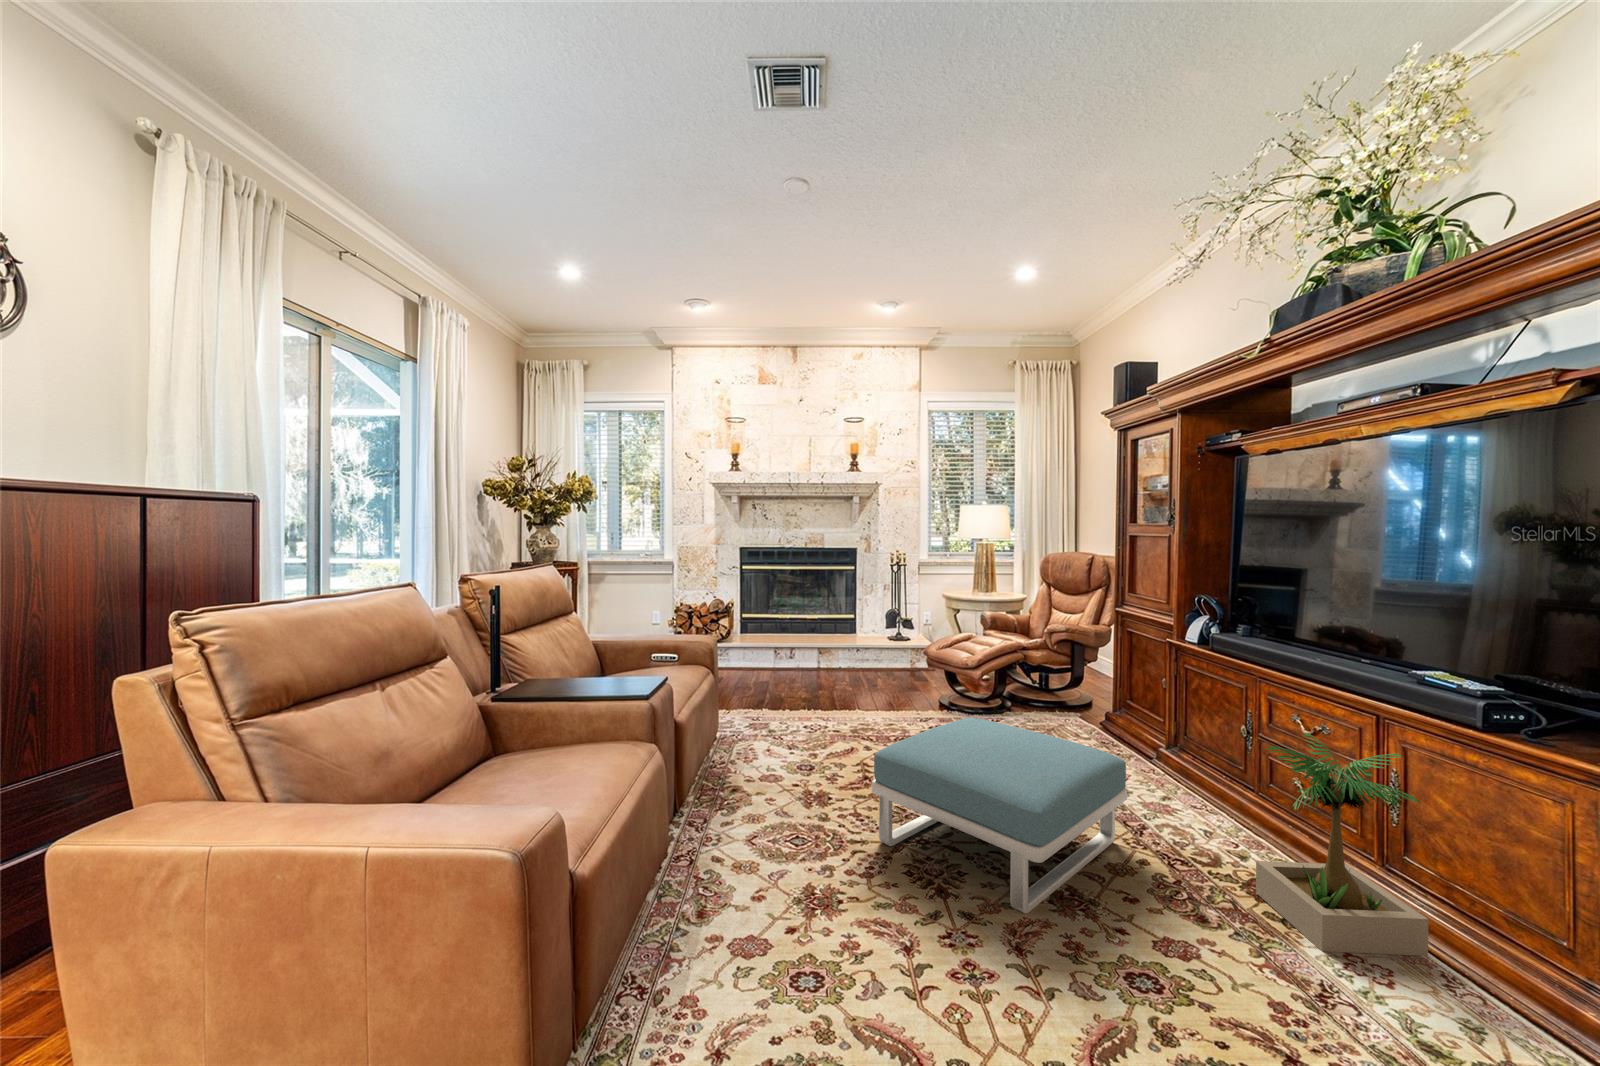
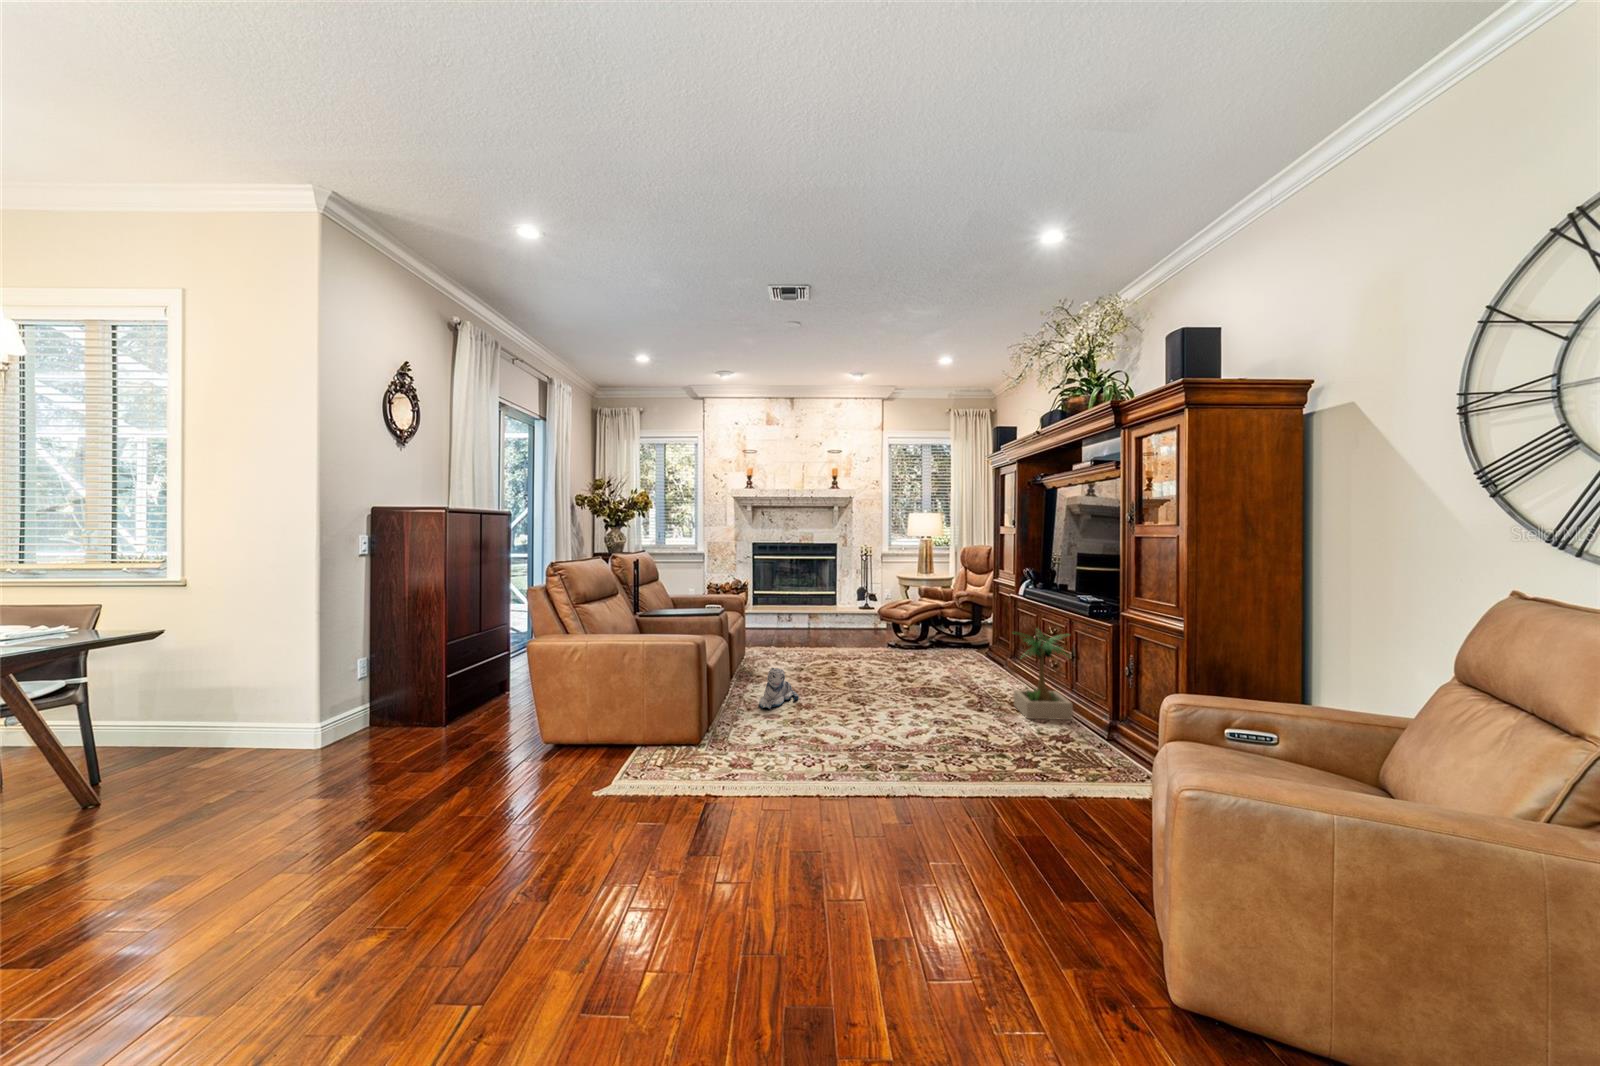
footstool: present [872,718,1127,914] -> none [832,635,963,711]
plush toy: none [727,810,809,910] -> present [759,668,799,709]

